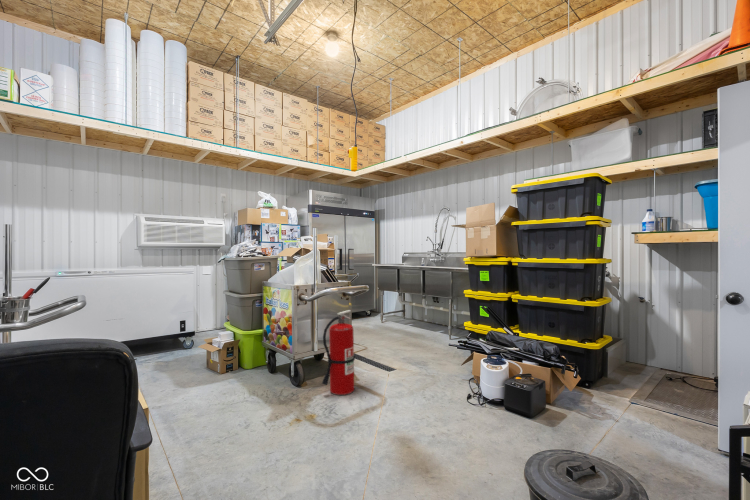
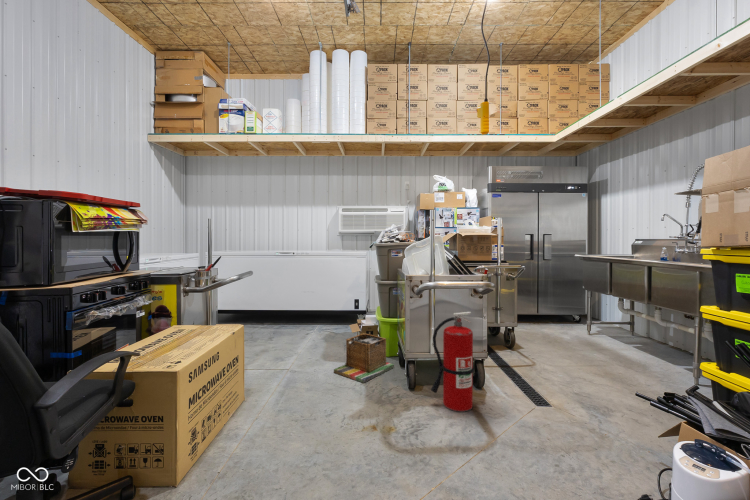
laundry basket: none [200,352,262,402] -> present [334,333,394,383]

